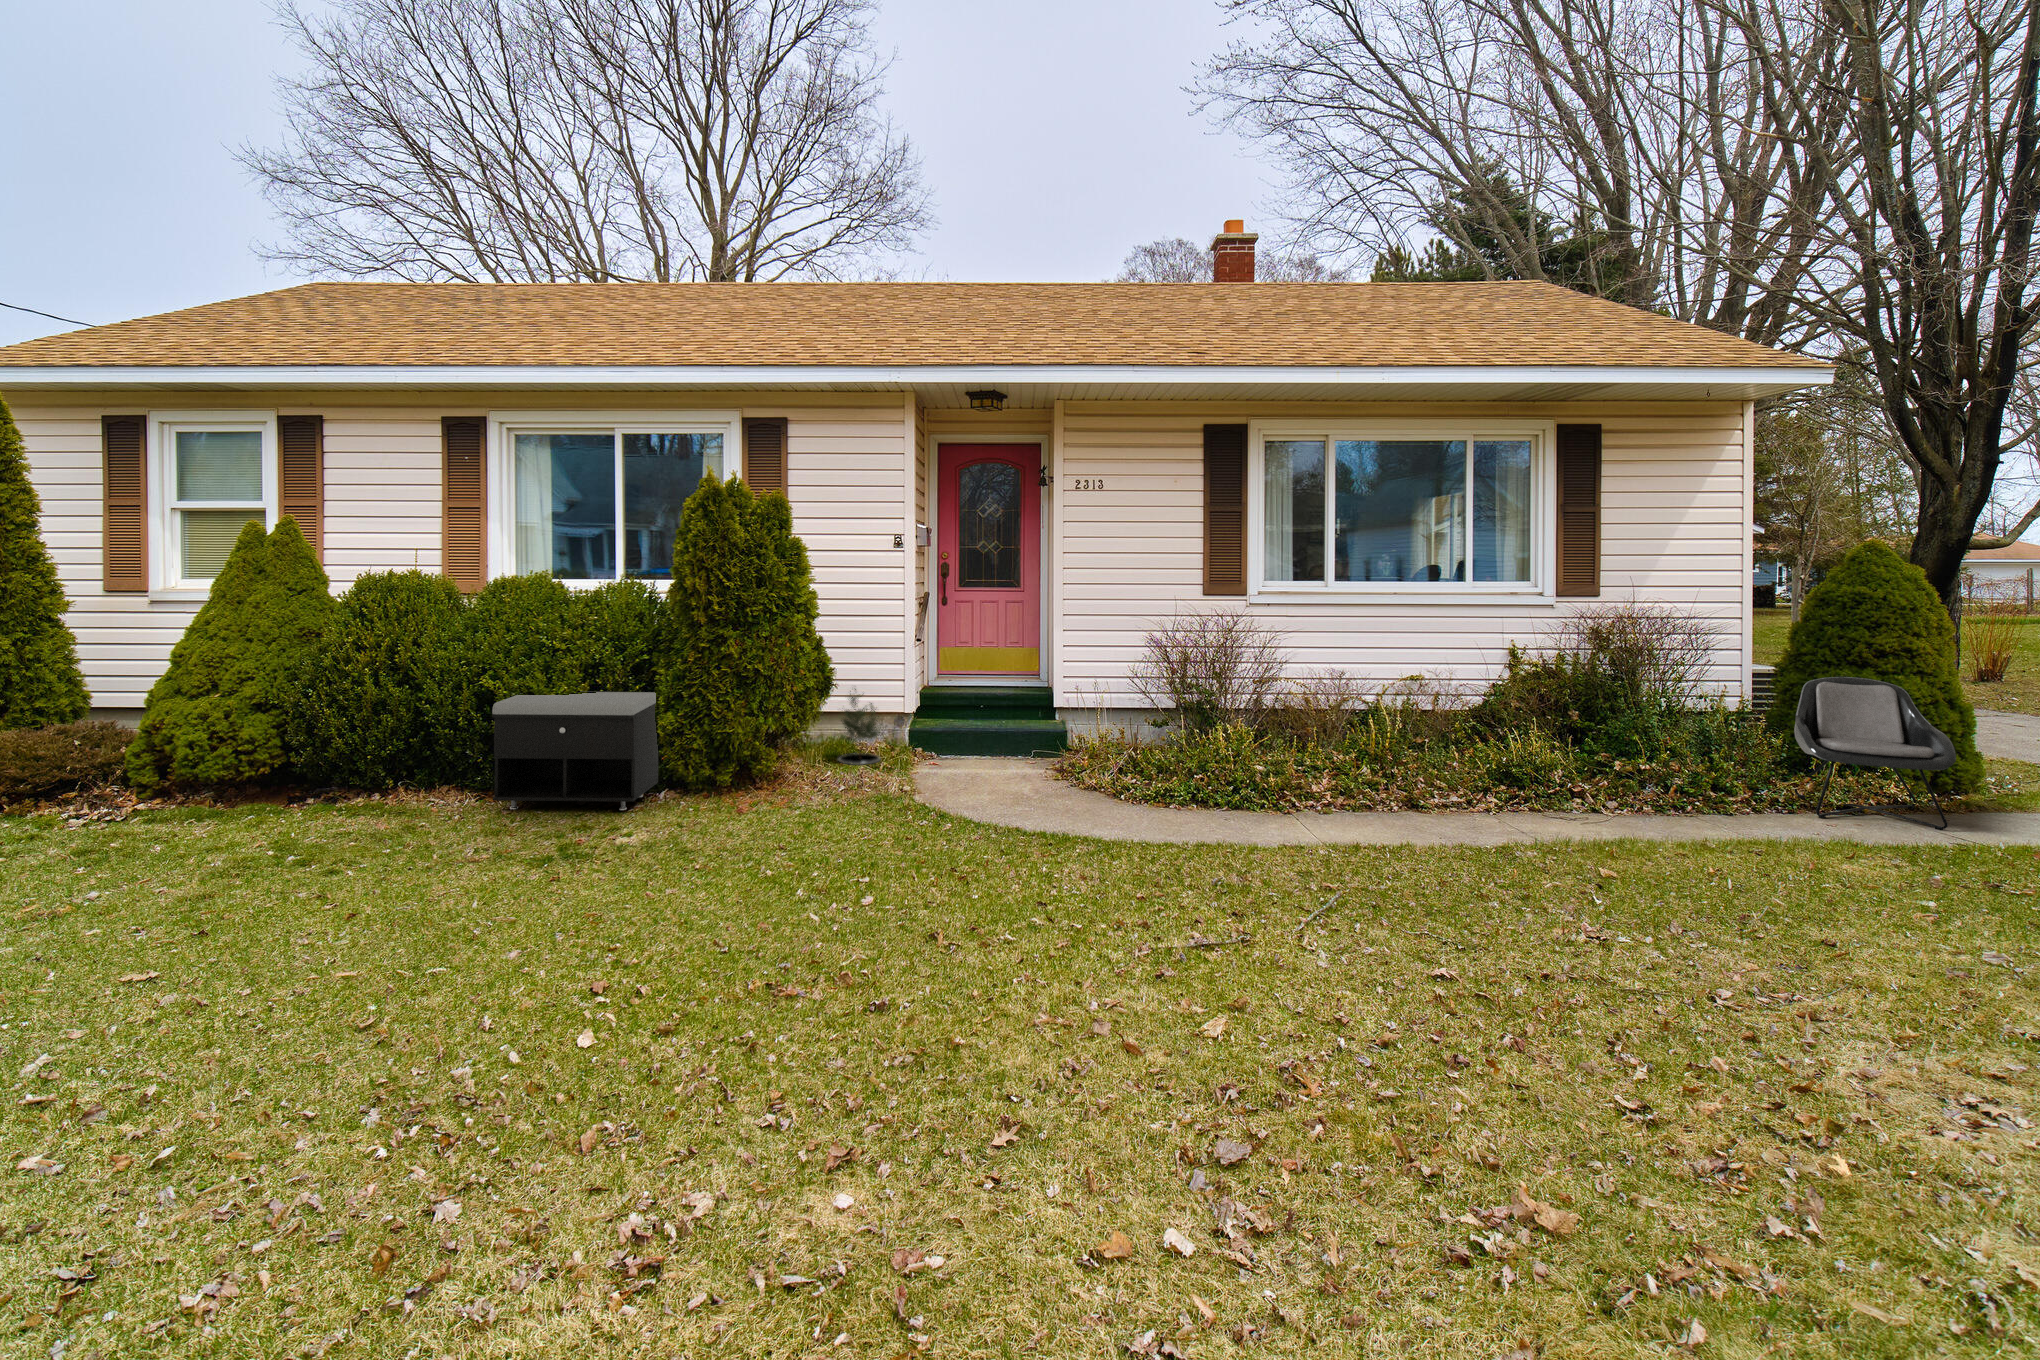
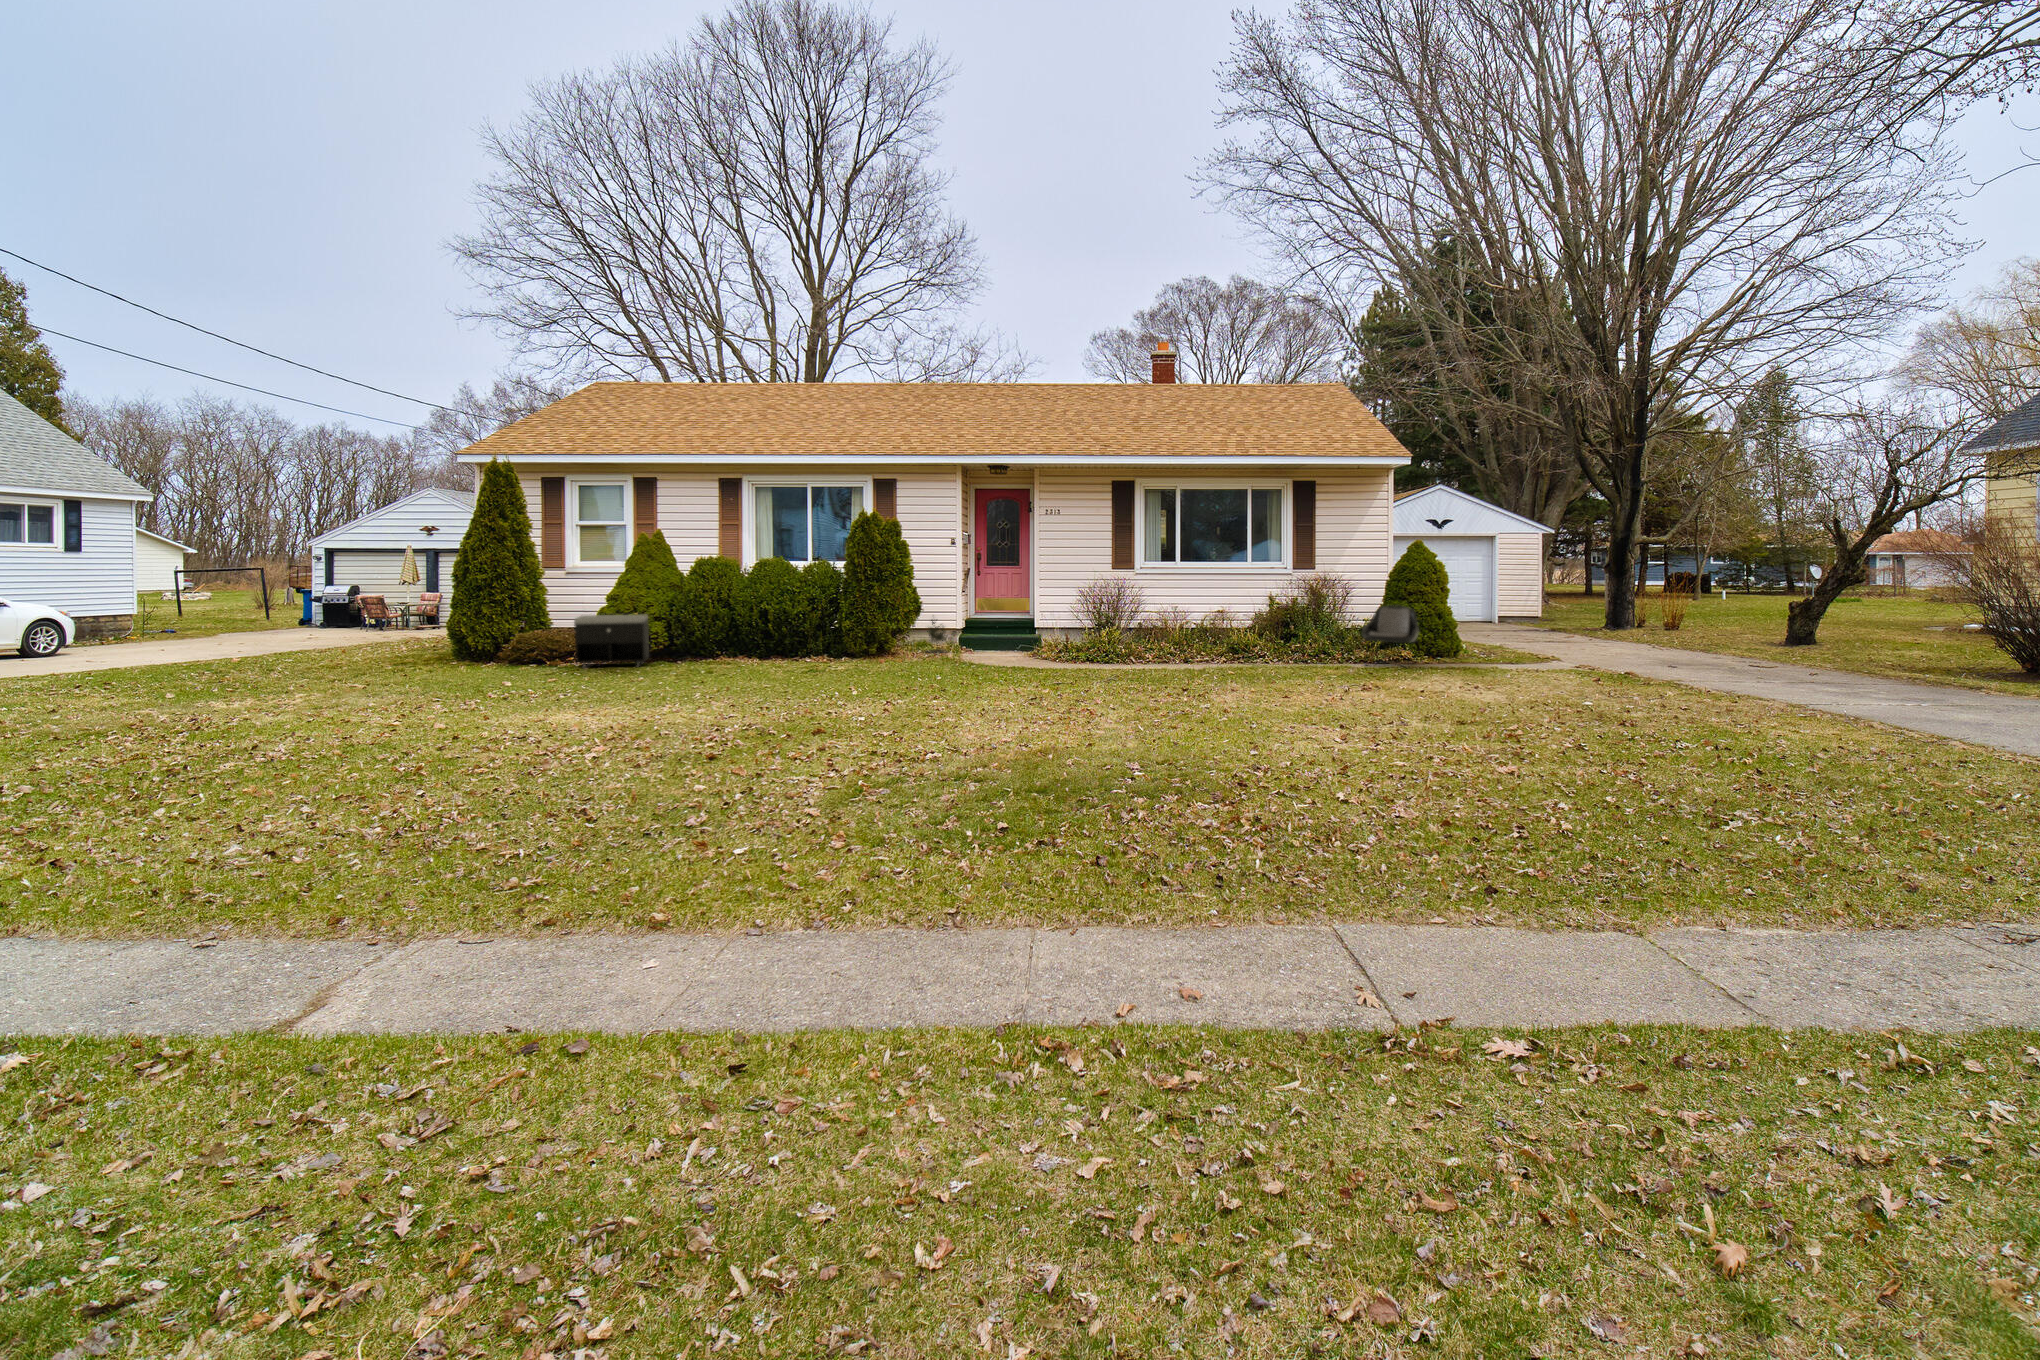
storage bench: present [492,692,659,810] -> present [574,614,649,667]

